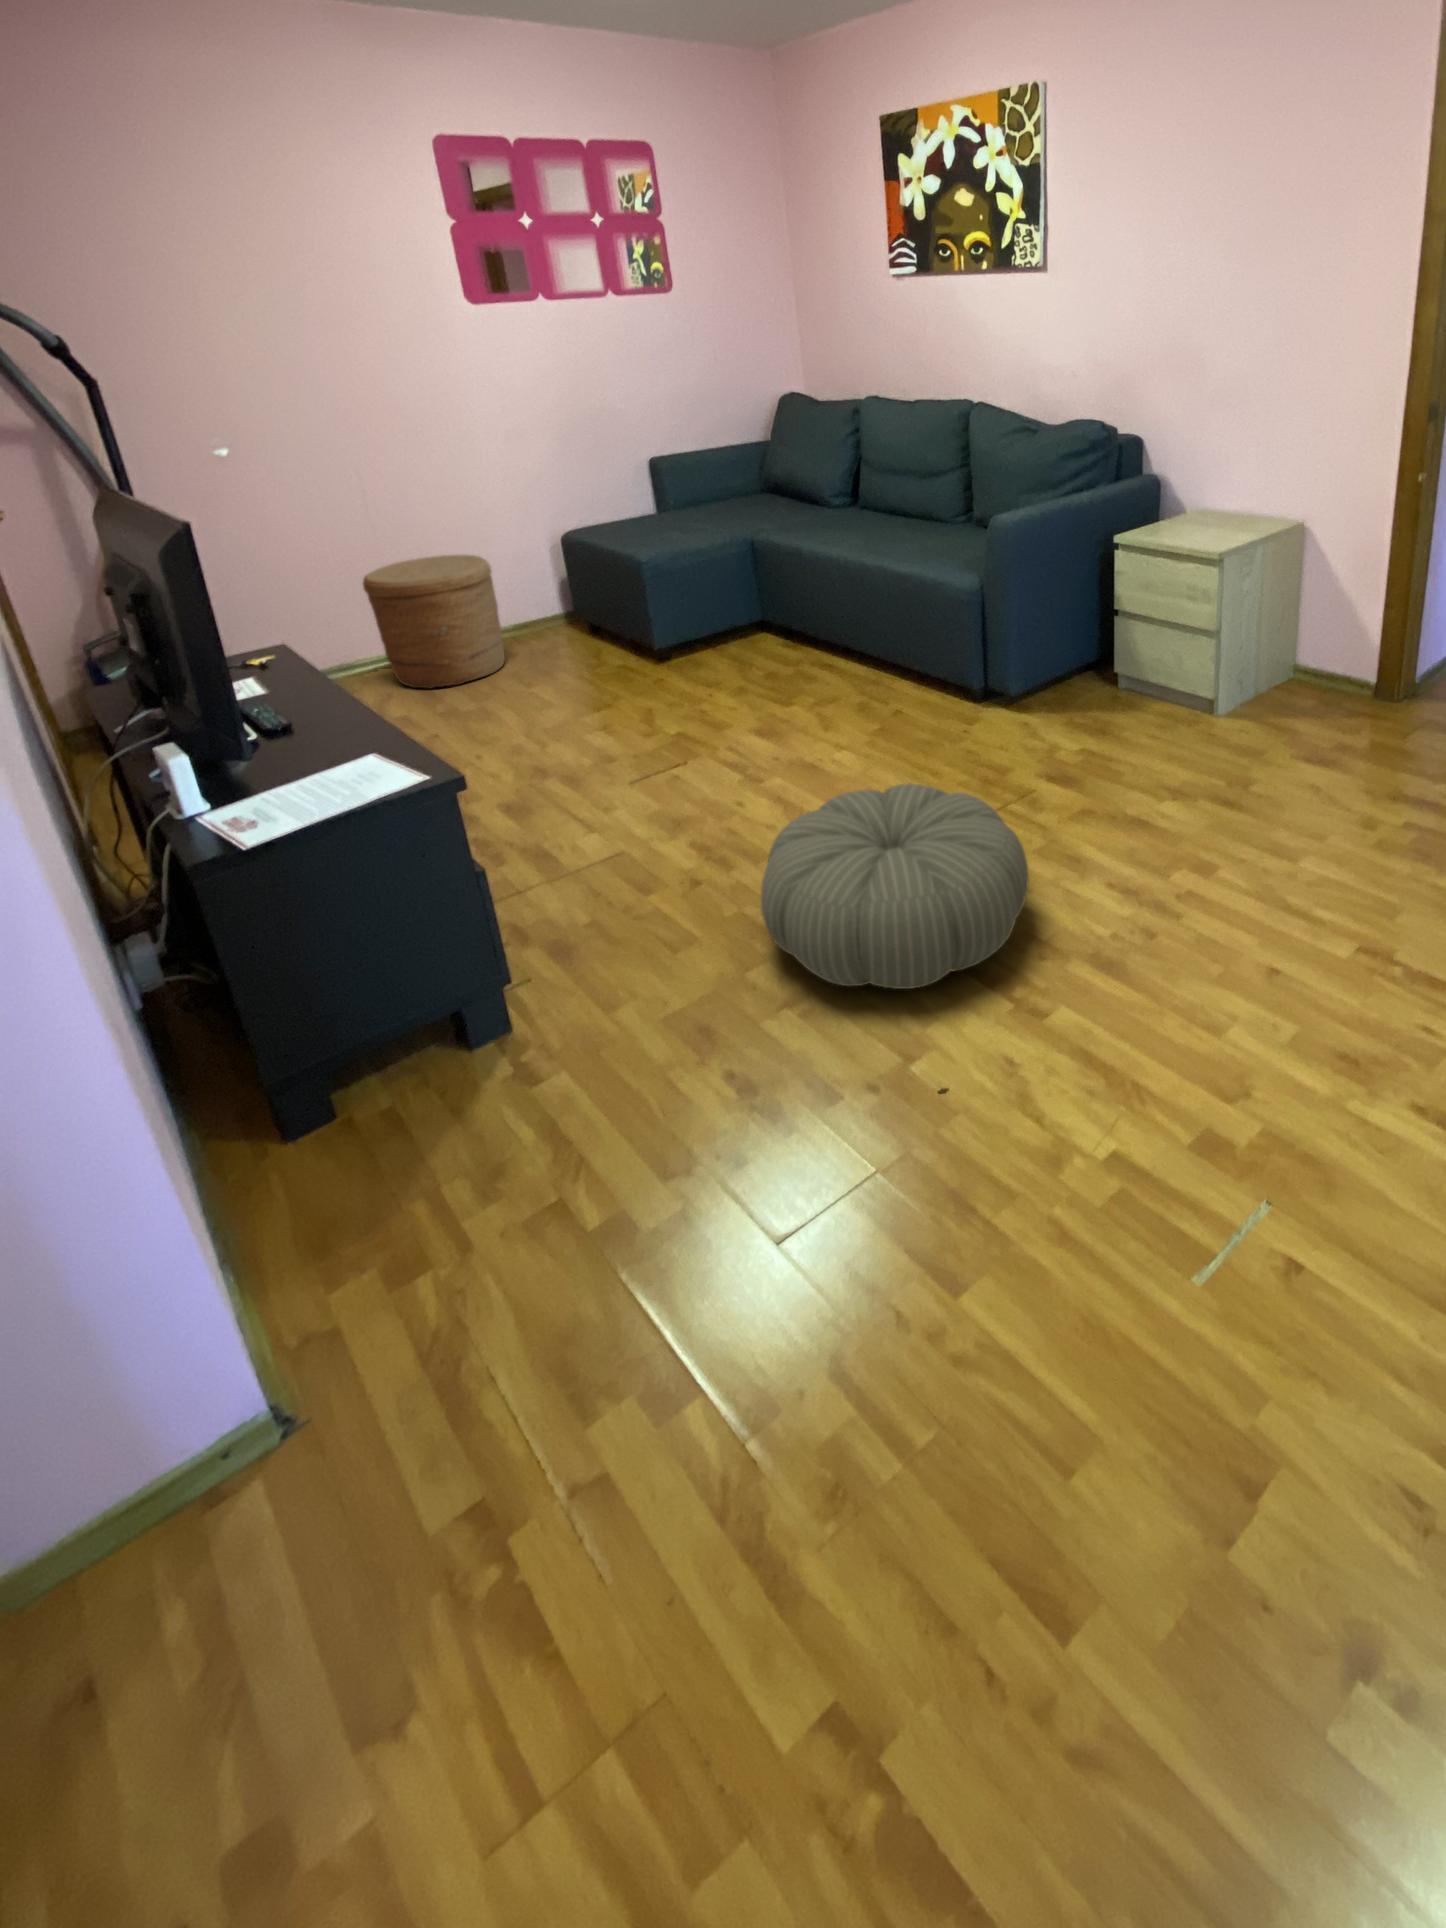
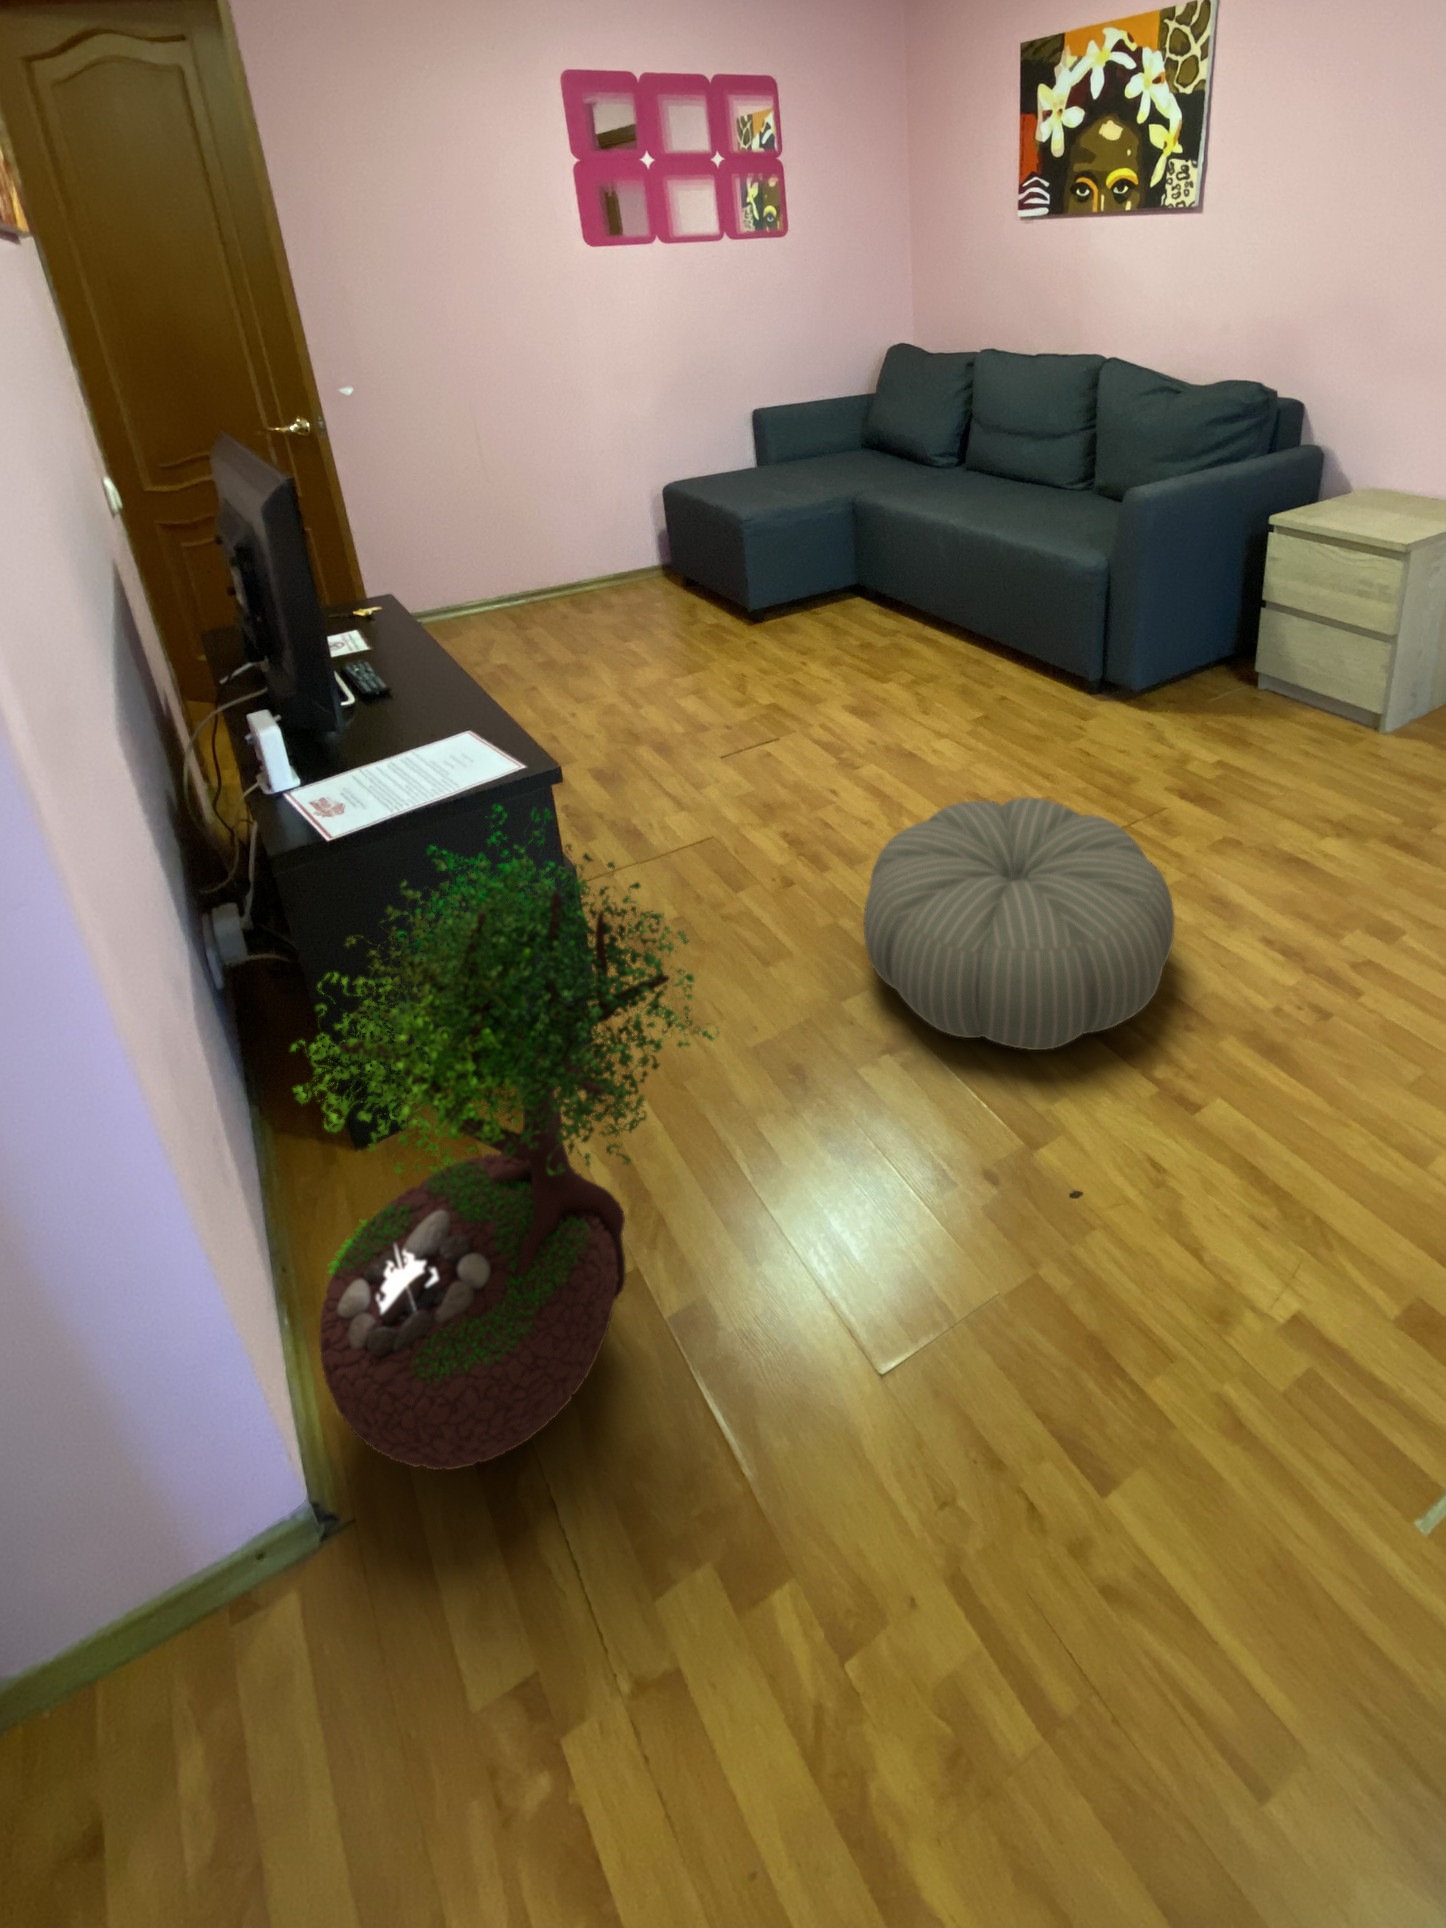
woven basket: present [363,555,505,689] -> none [471,502,600,637]
potted tree: none [232,787,615,1359] -> present [291,805,719,1470]

